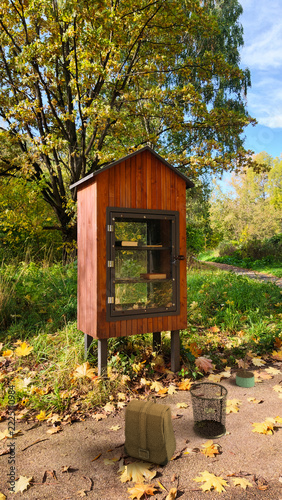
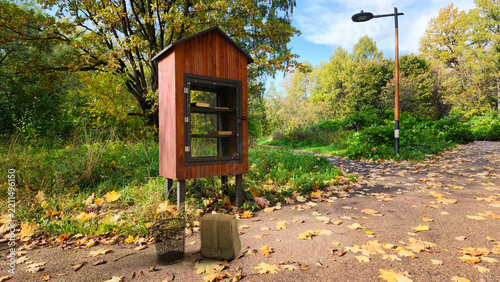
potted plant: present [230,325,266,387] -> none [280,167,307,213]
waste bin: present [189,382,228,439] -> present [152,218,186,265]

